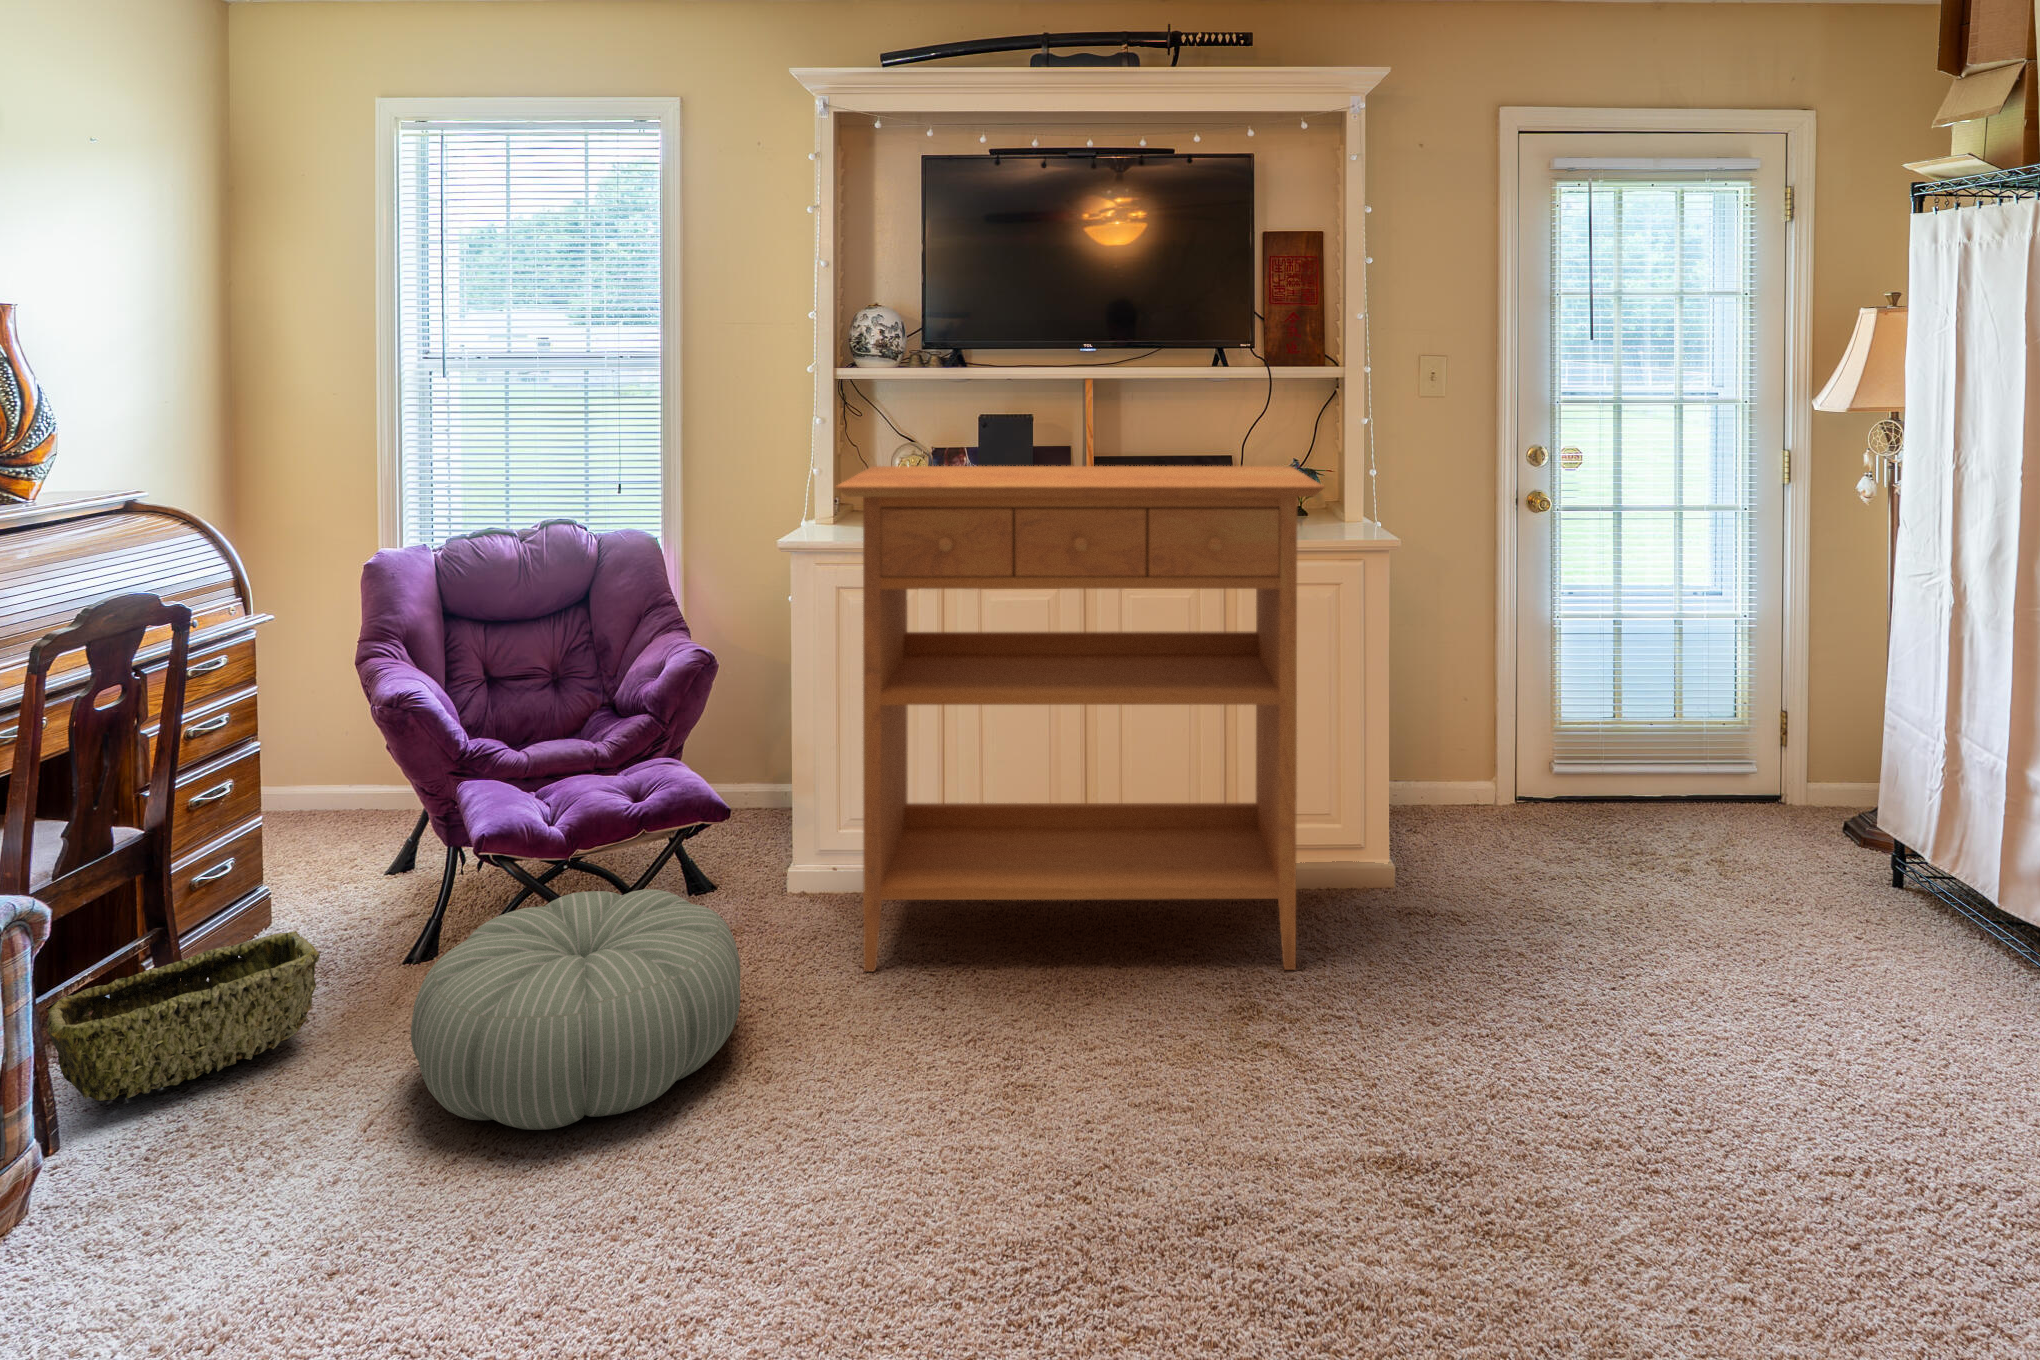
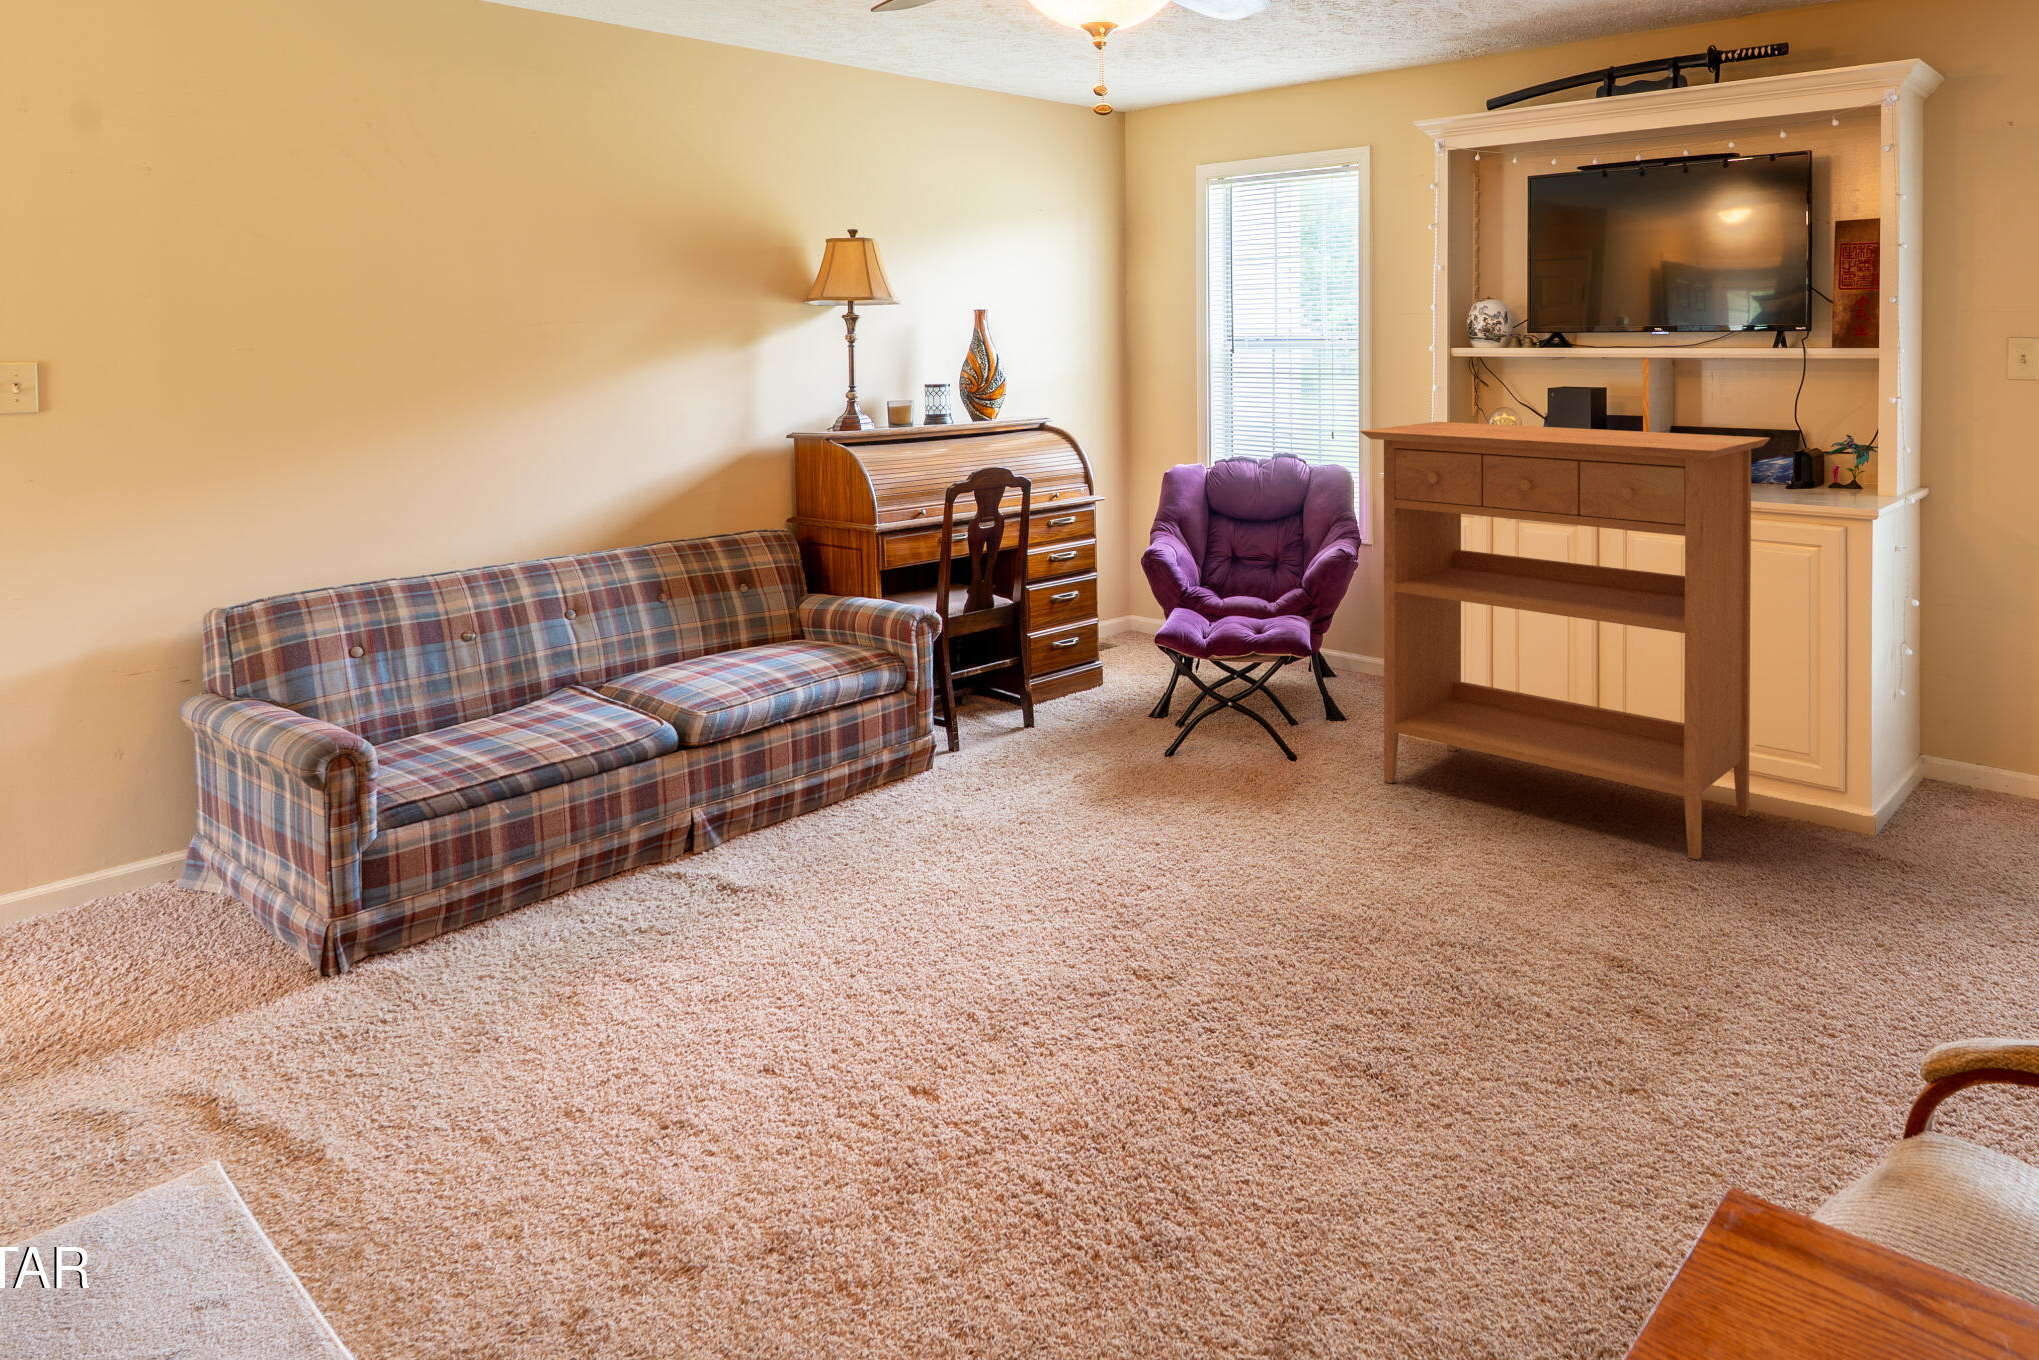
pouf: present [411,889,741,1130] -> none [1095,684,1287,803]
woven basket: present [47,931,320,1101] -> none [957,676,1081,737]

